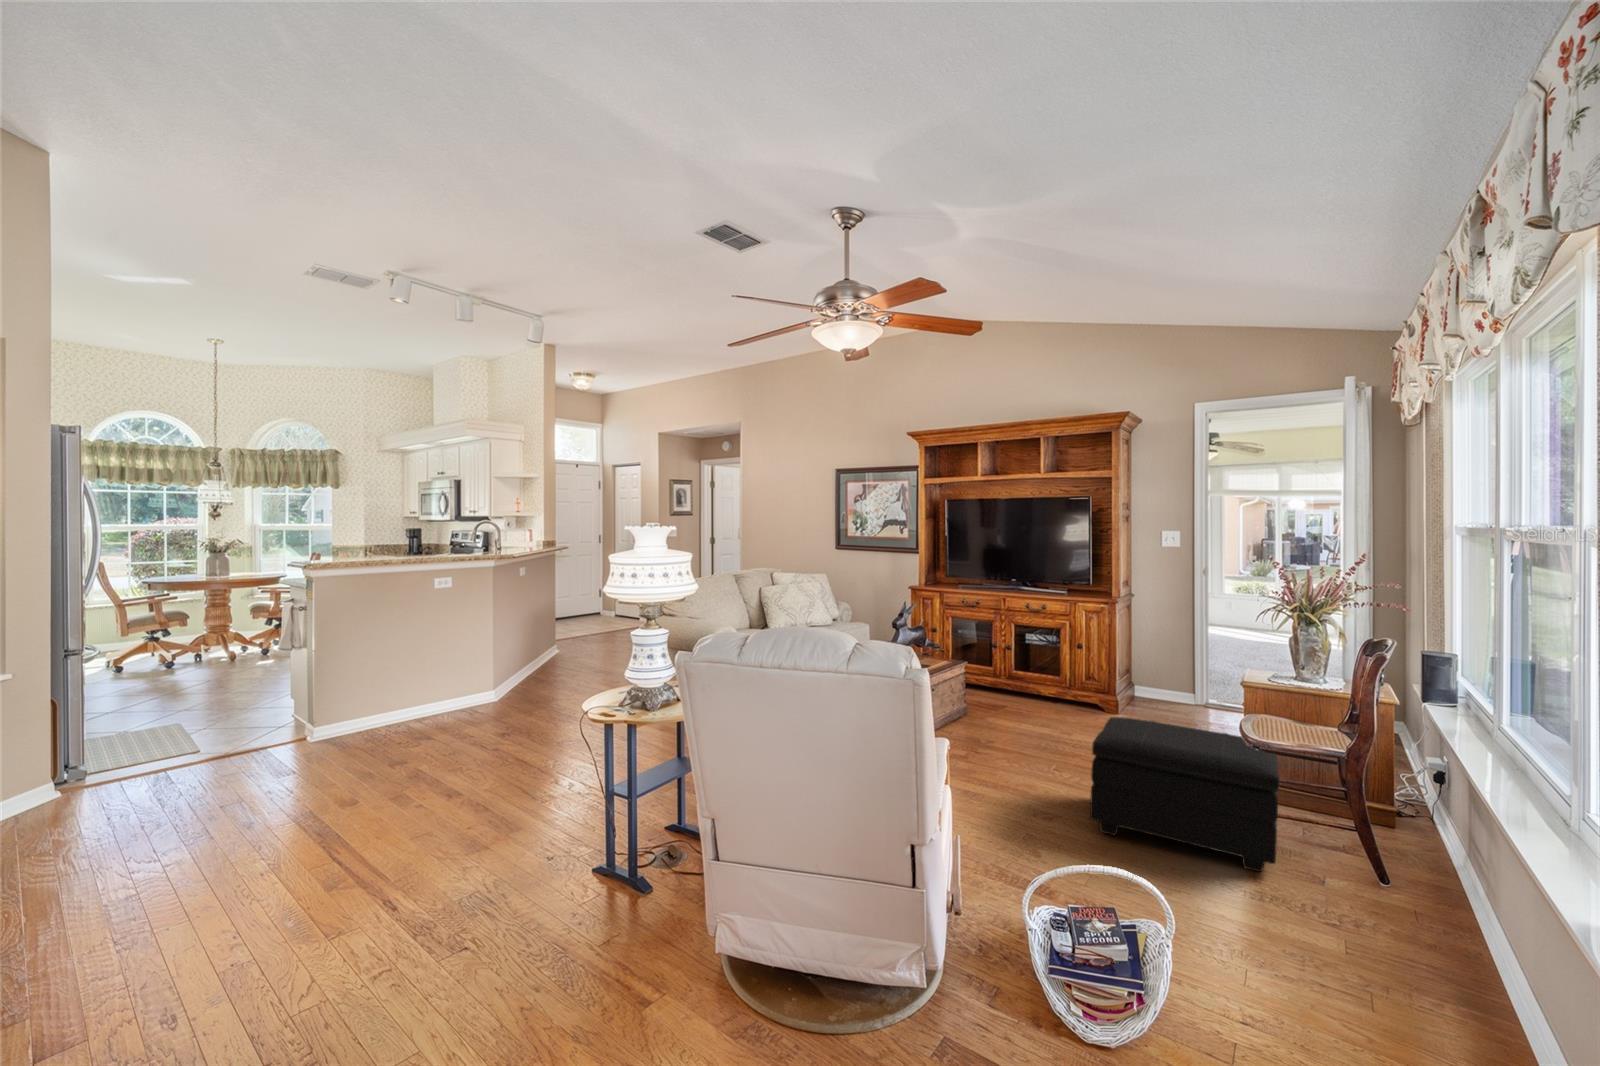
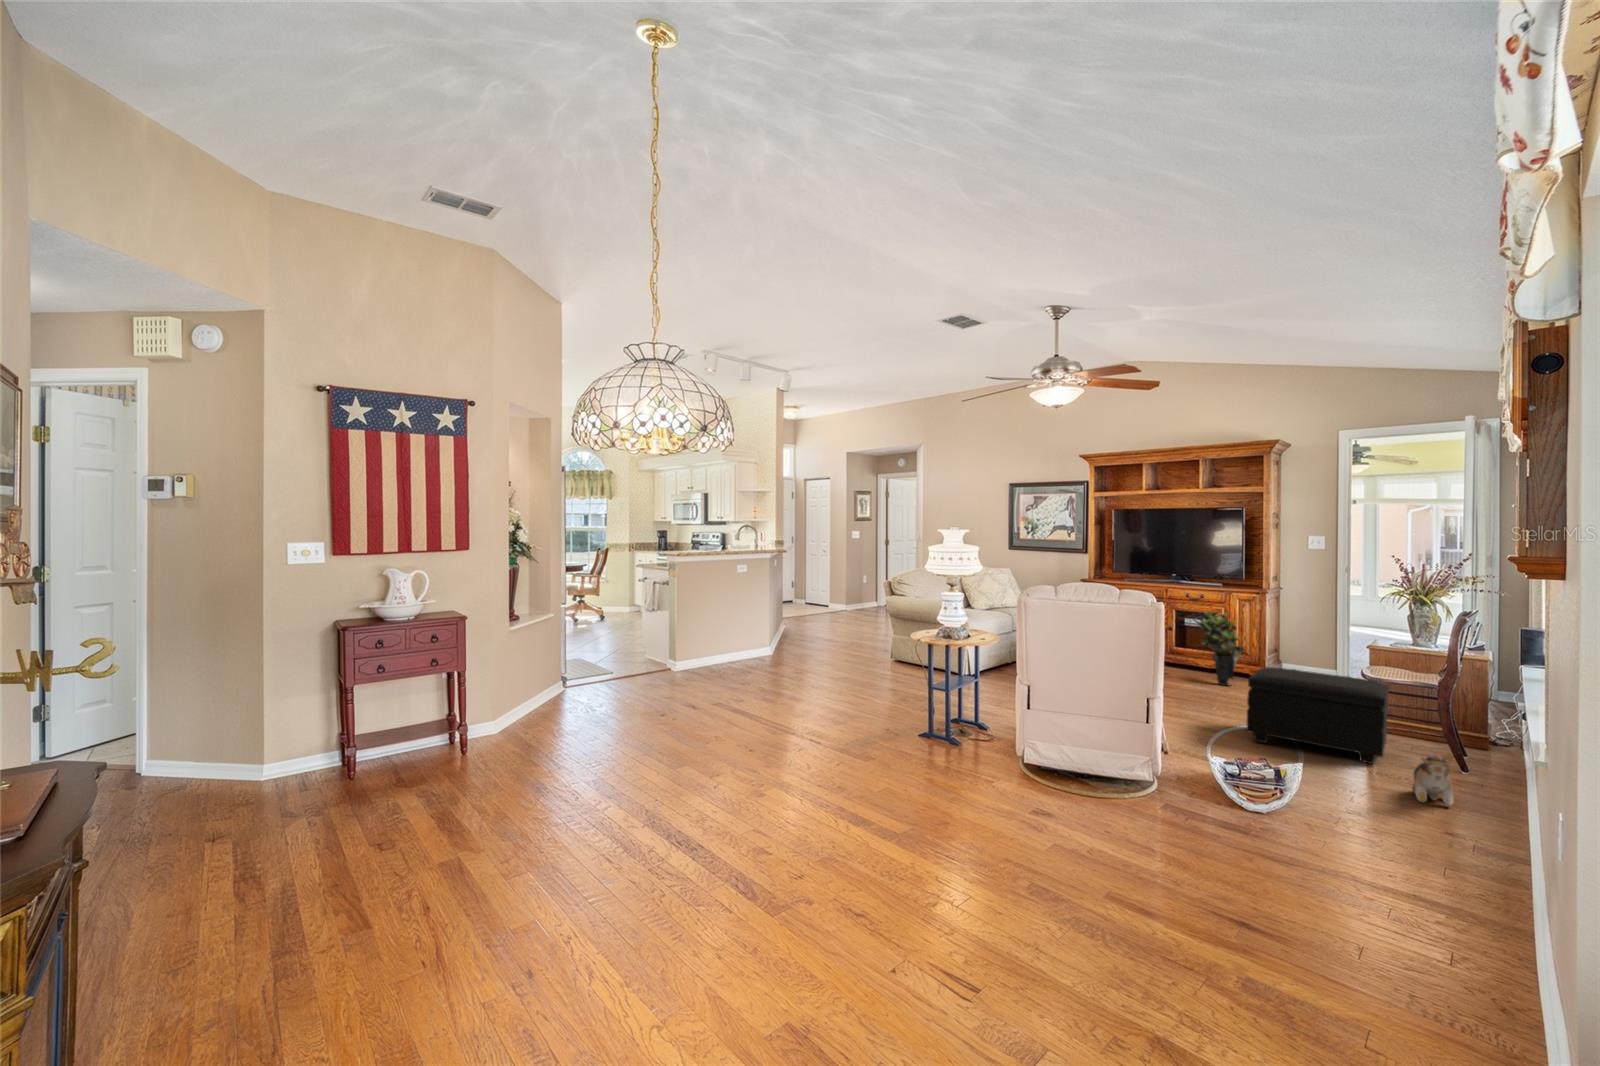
potted plant: none [1037,626,1093,721] -> present [1198,612,1245,685]
plush toy: none [1331,898,1406,983] -> present [1412,755,1453,806]

